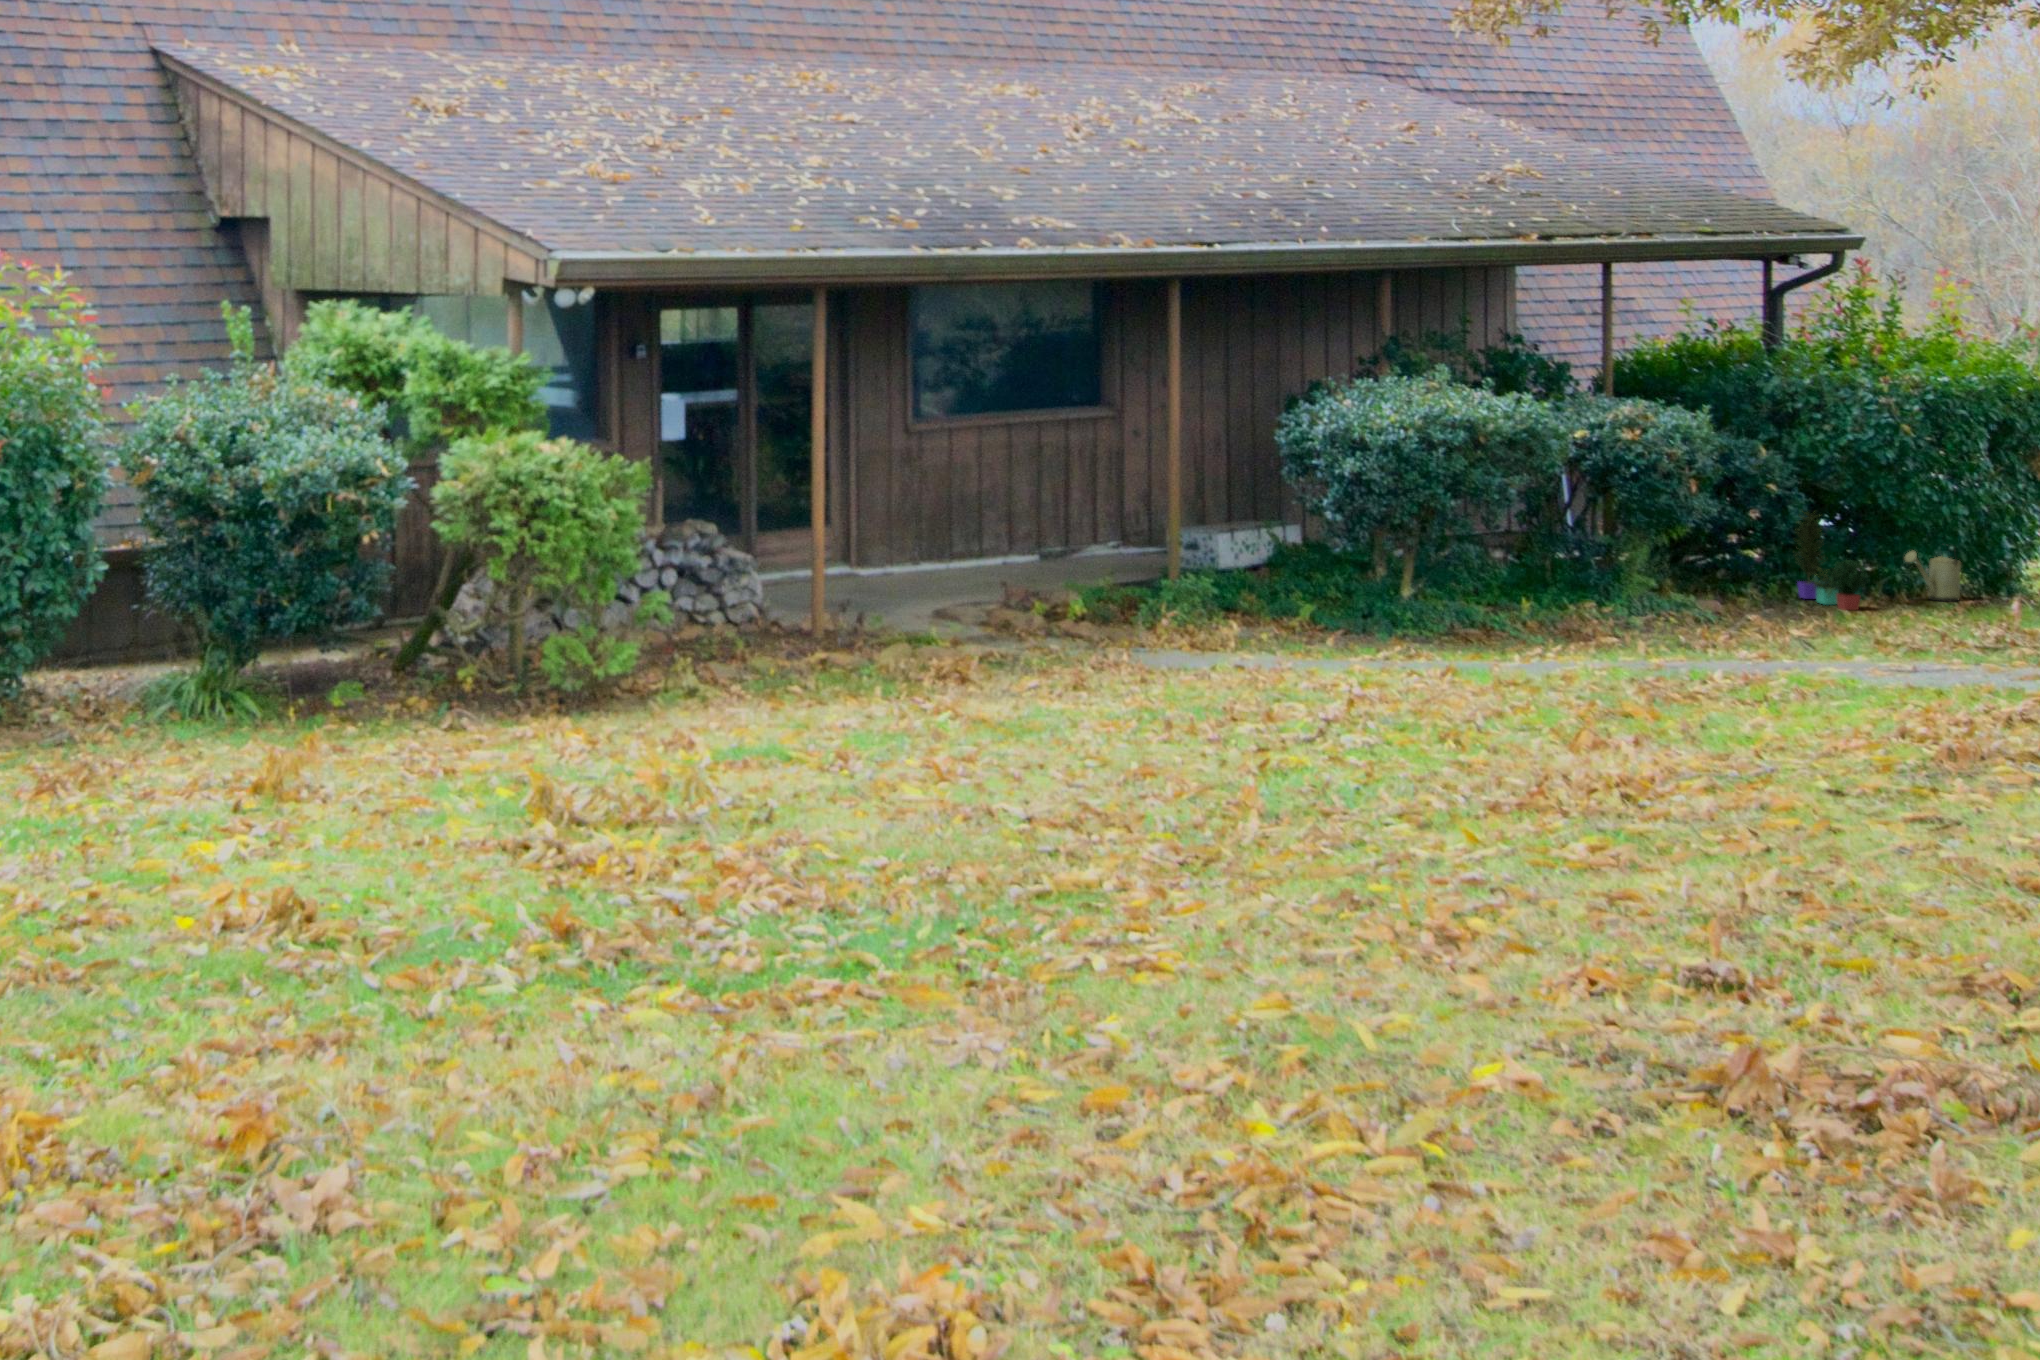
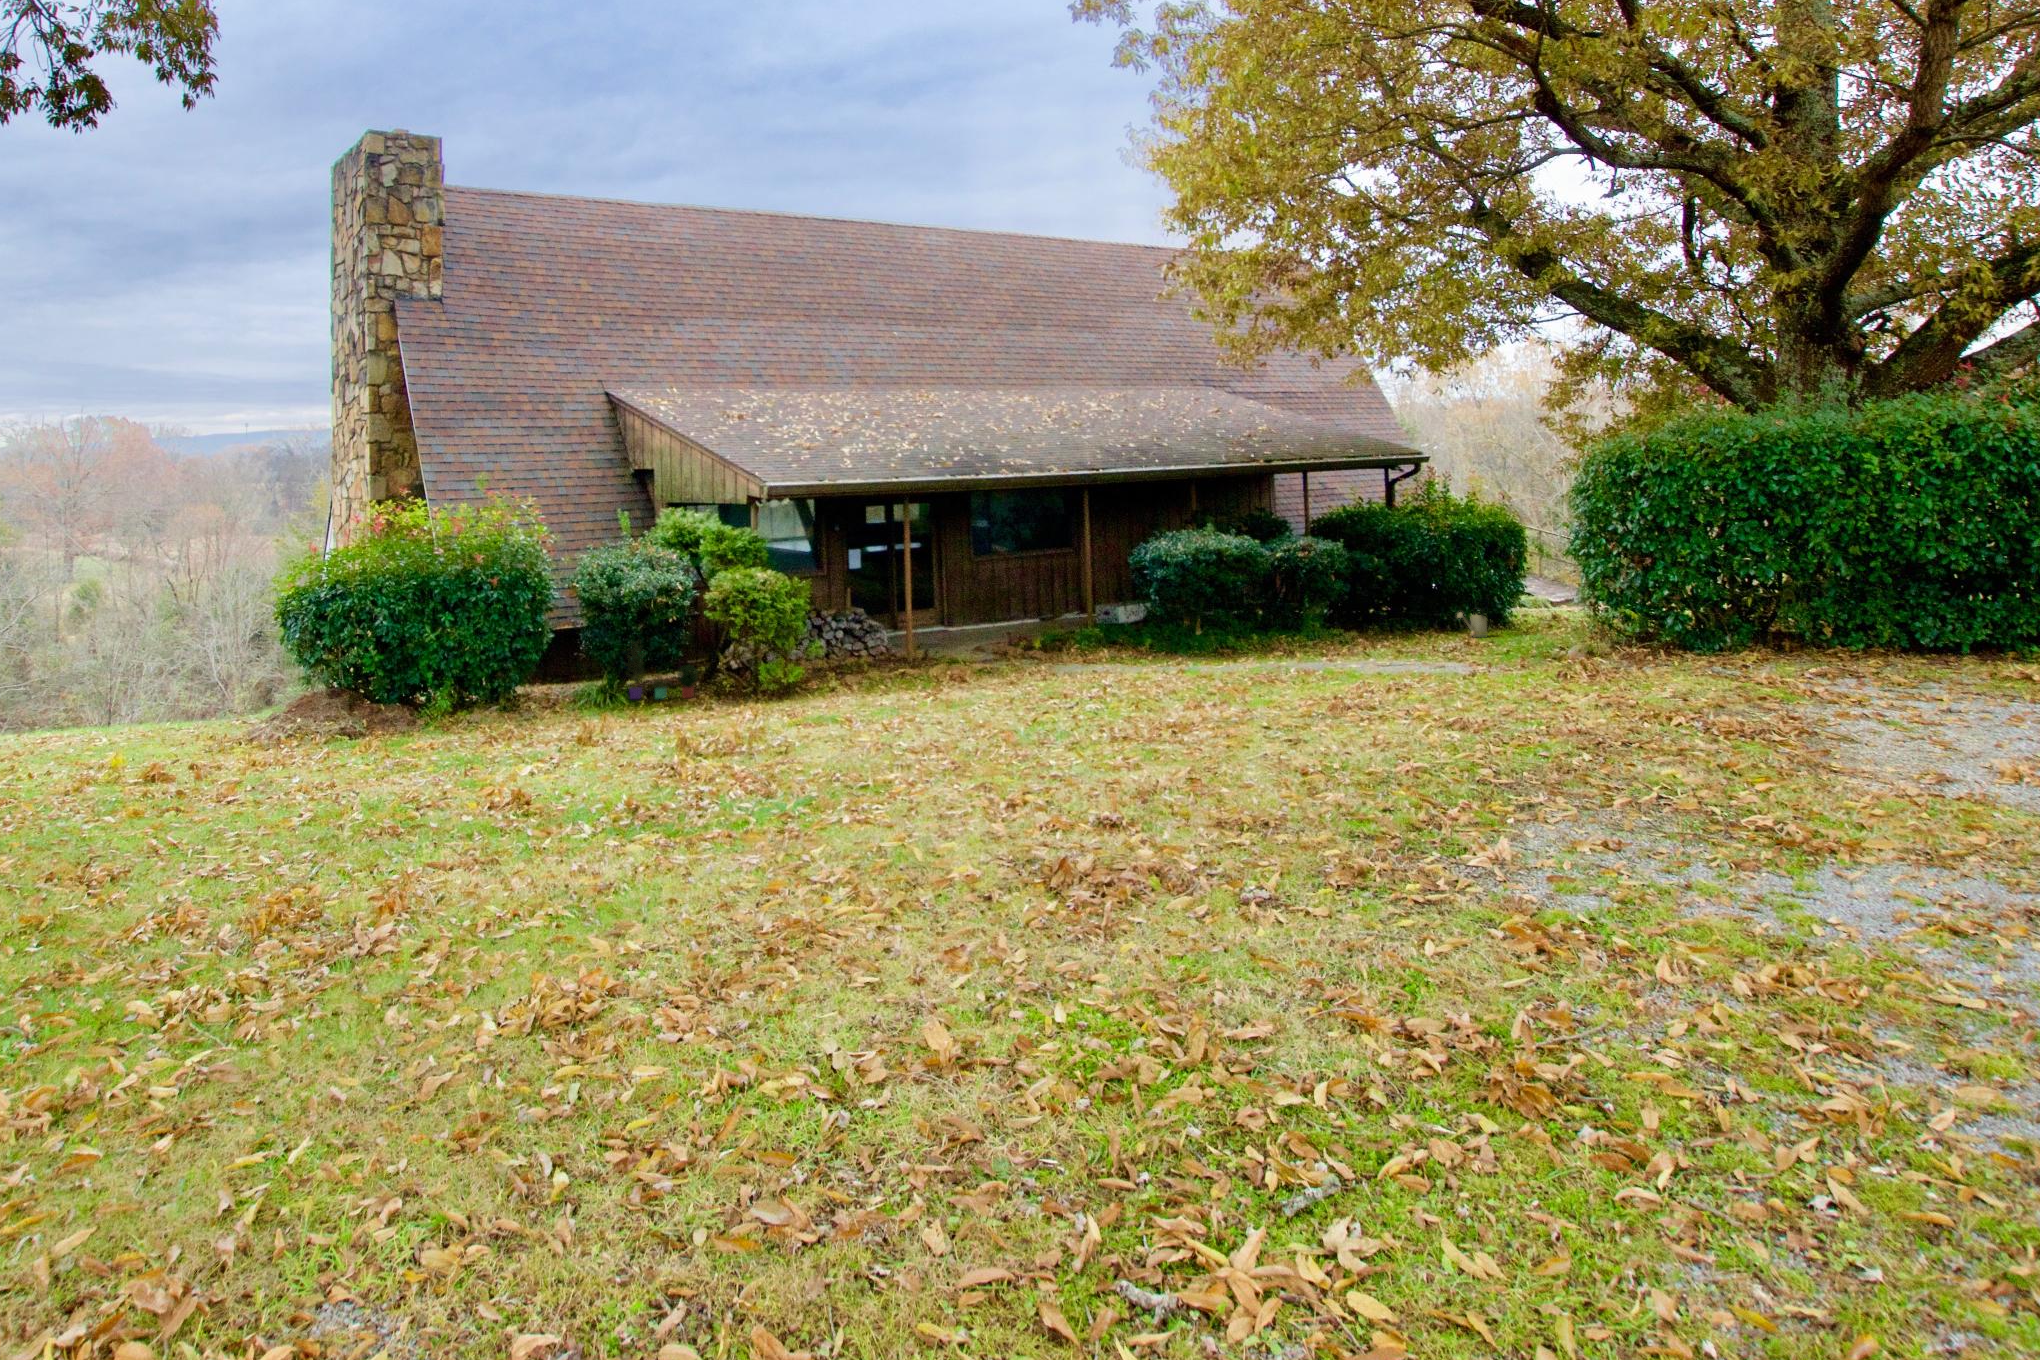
potted plant: present [1795,511,1868,610] -> present [626,642,698,699]

